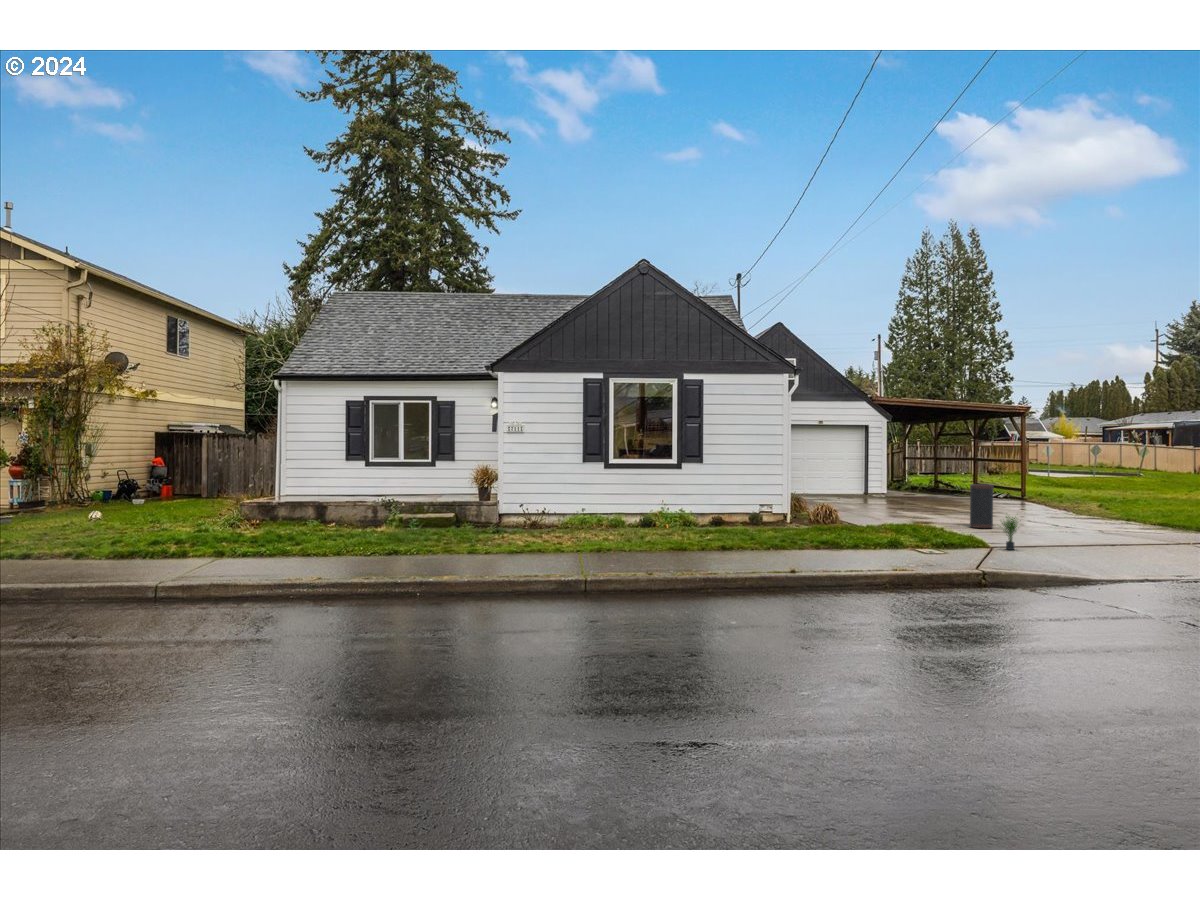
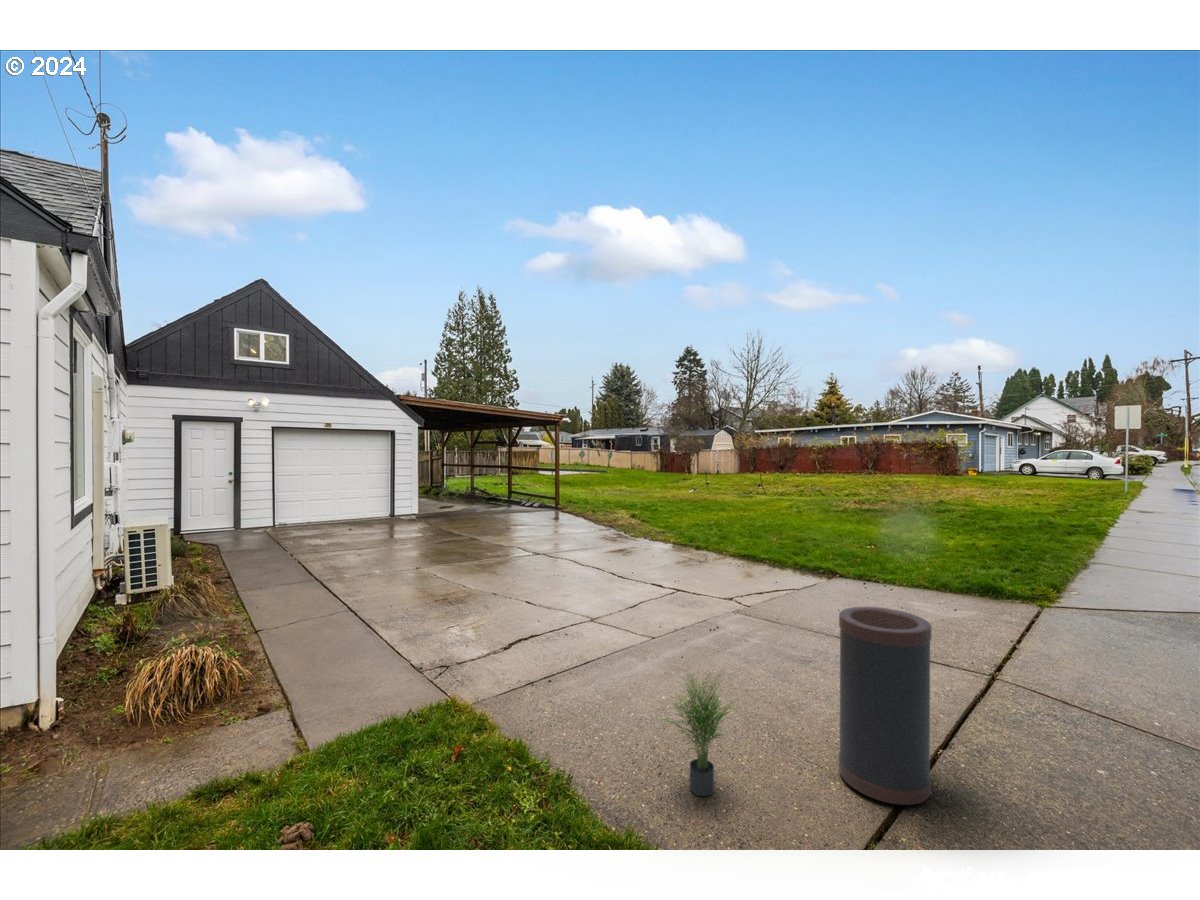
trash can: present [970,484,994,528] -> present [839,607,931,805]

